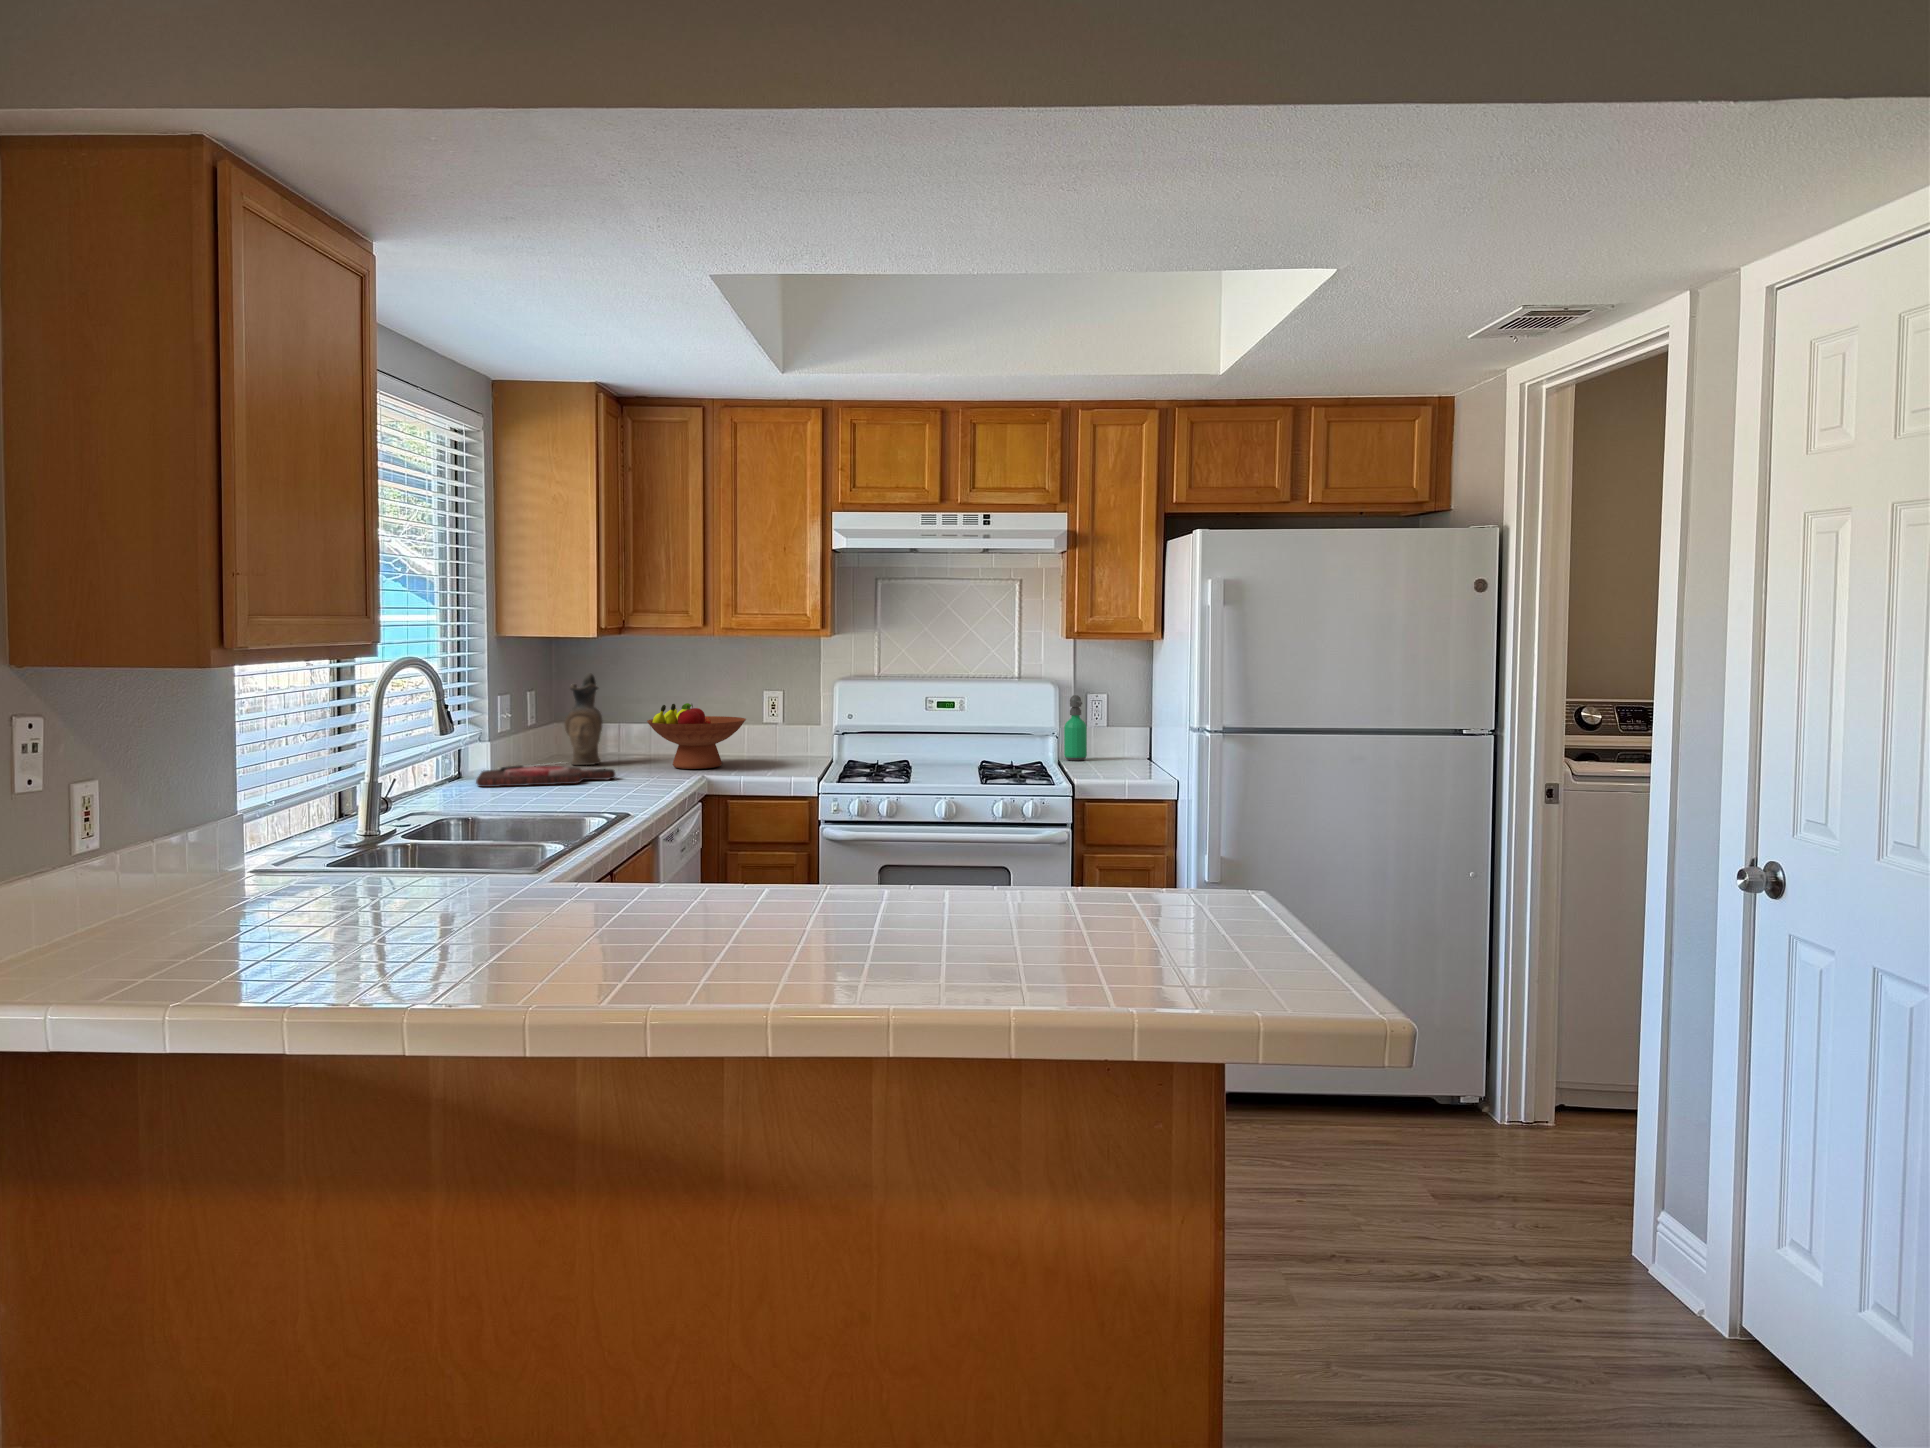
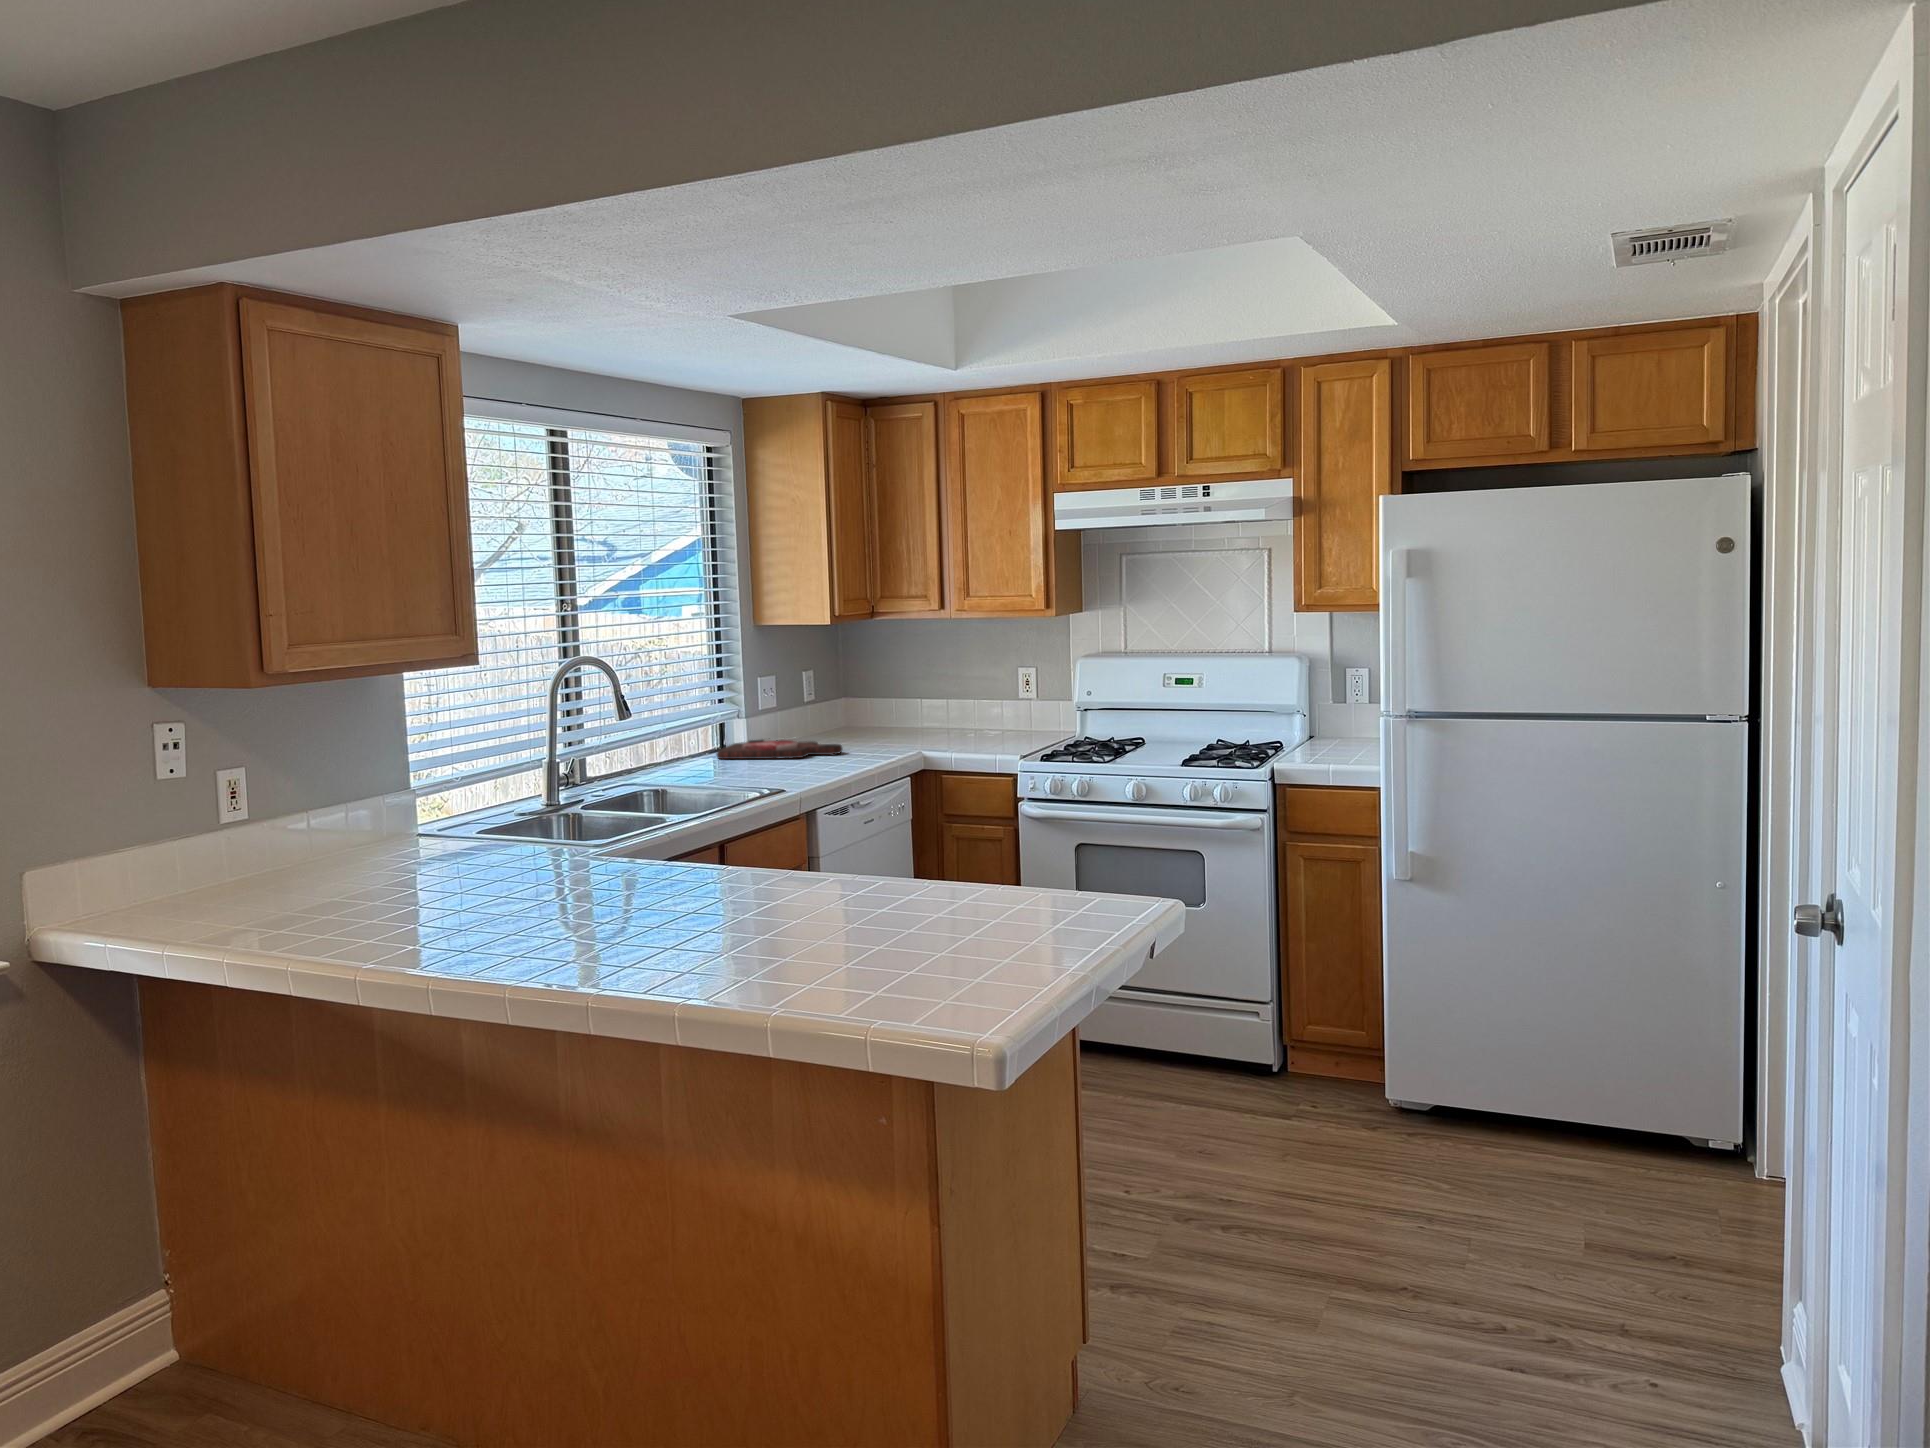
ceramic pitcher: present [564,673,603,765] -> none [822,651,859,738]
soap dispenser: present [1064,695,1087,760] -> none [1316,673,1341,744]
fruit bowl: present [647,703,746,769] -> none [886,681,981,745]

